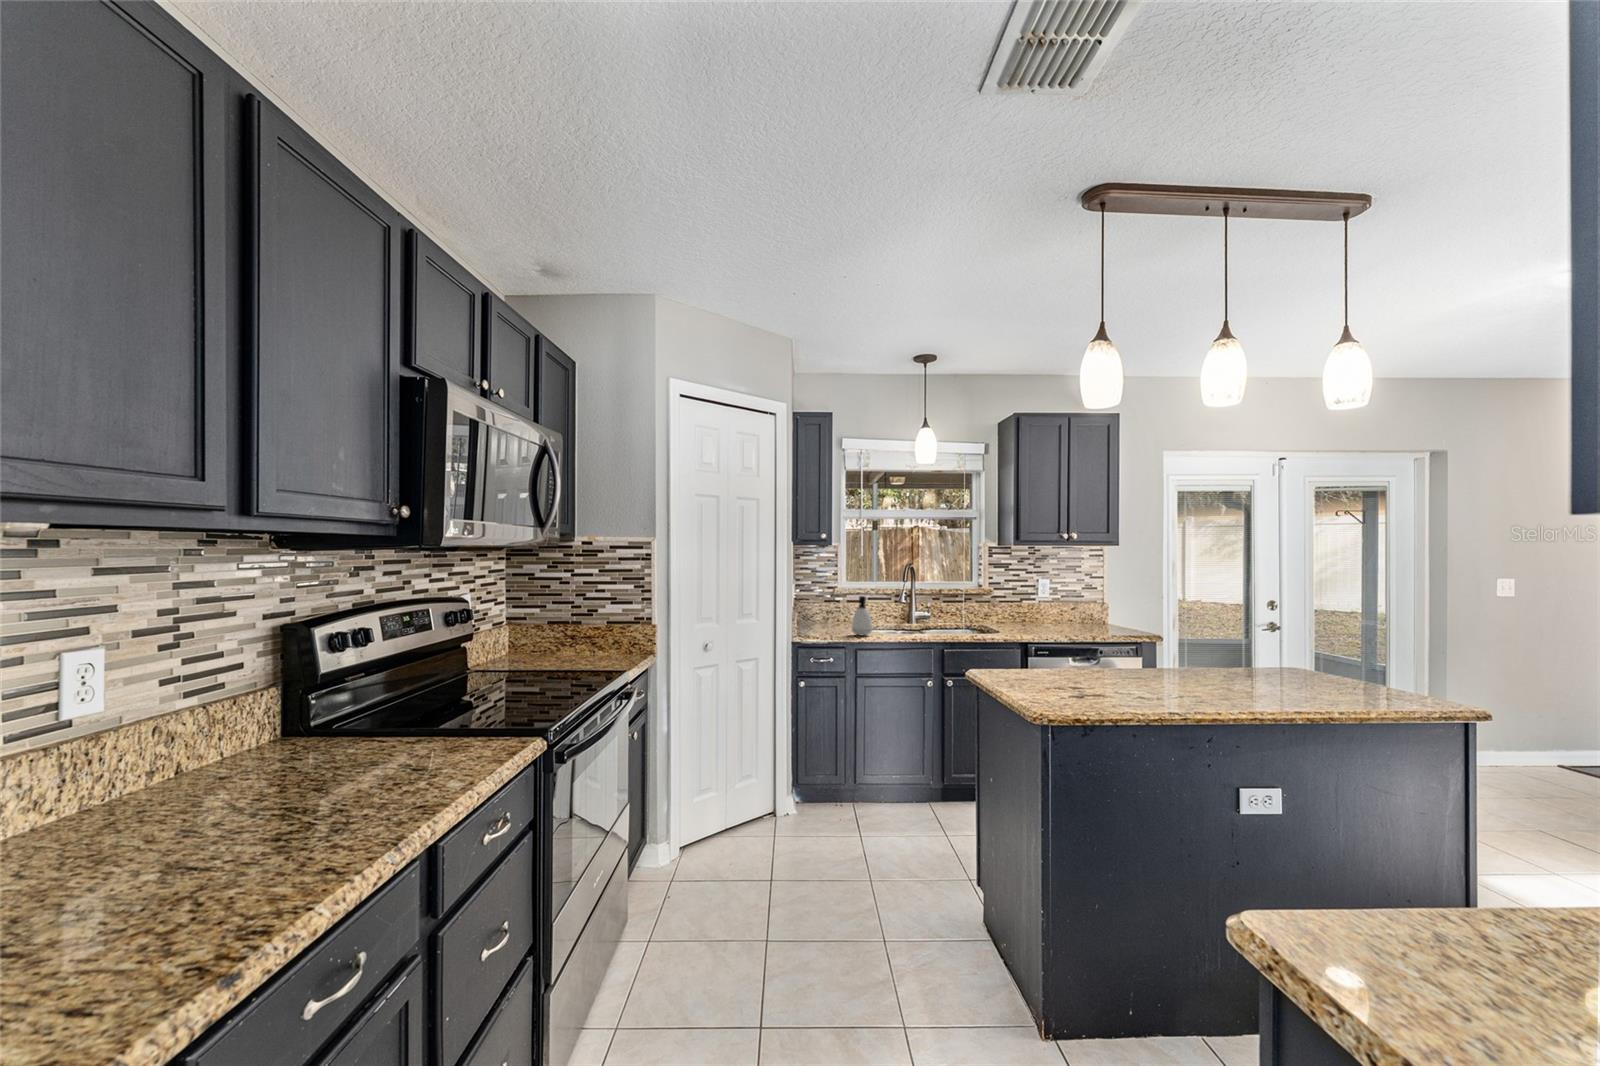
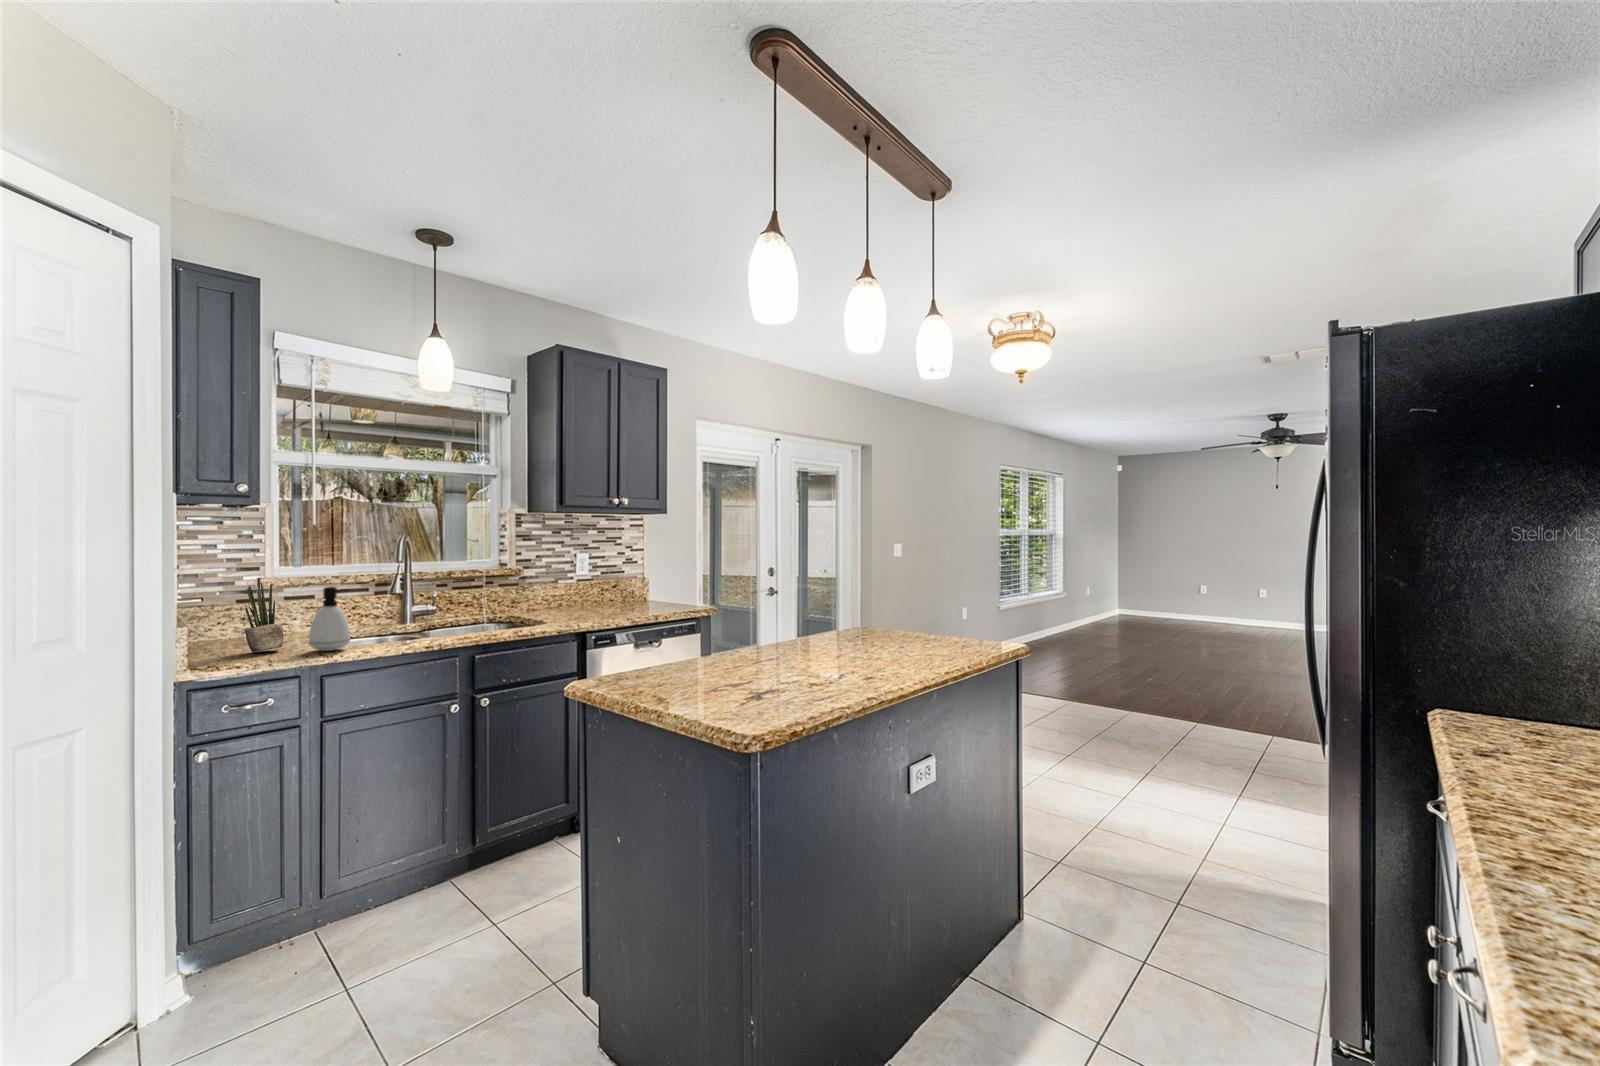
potted plant: none [823,589,840,632] -> present [245,579,283,652]

